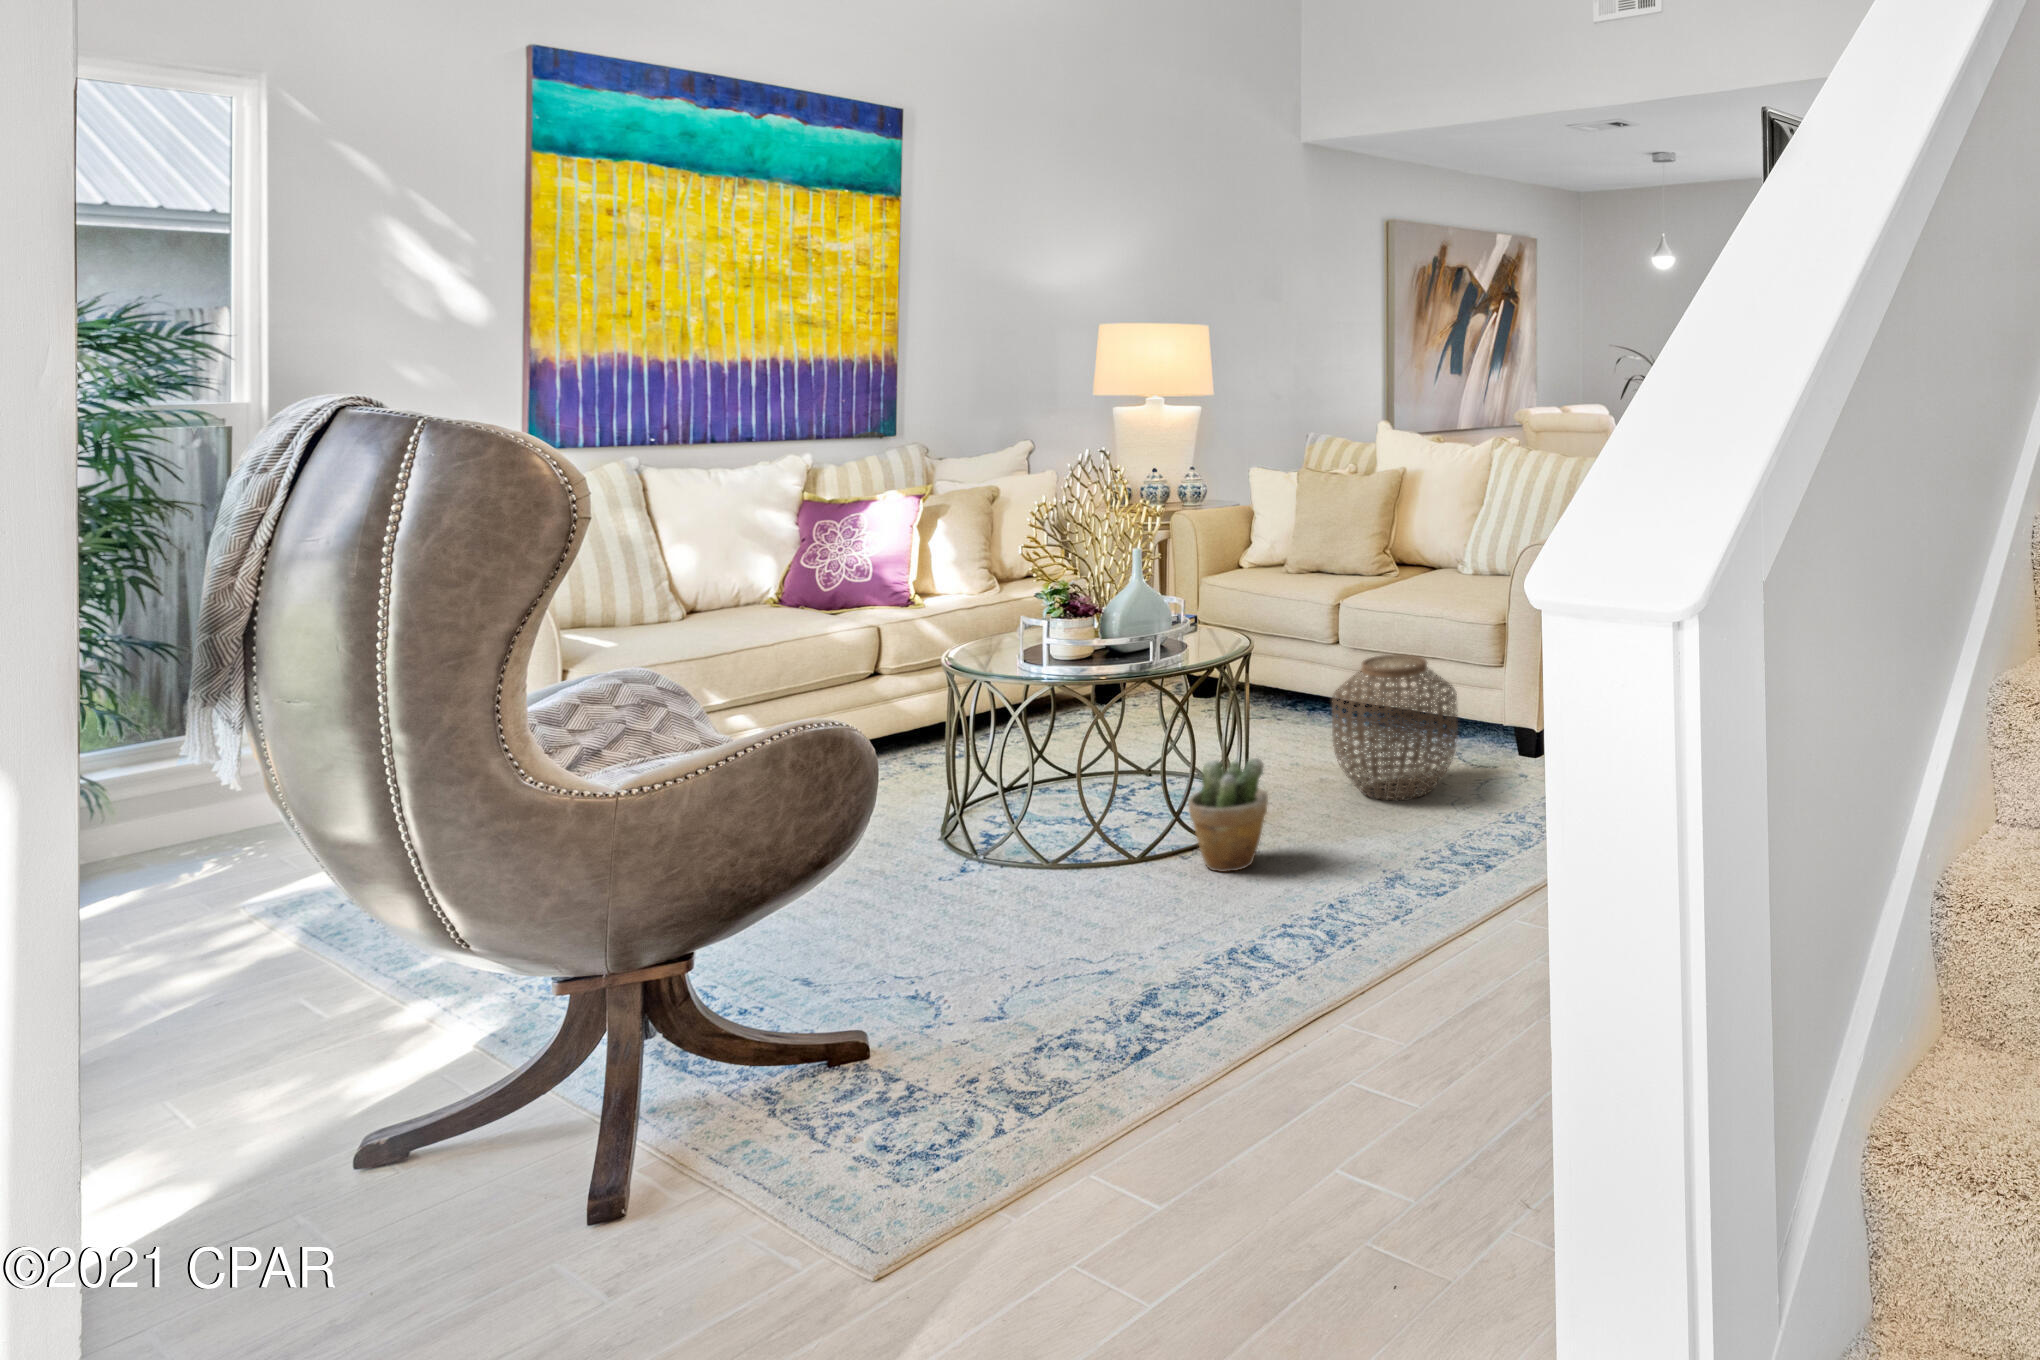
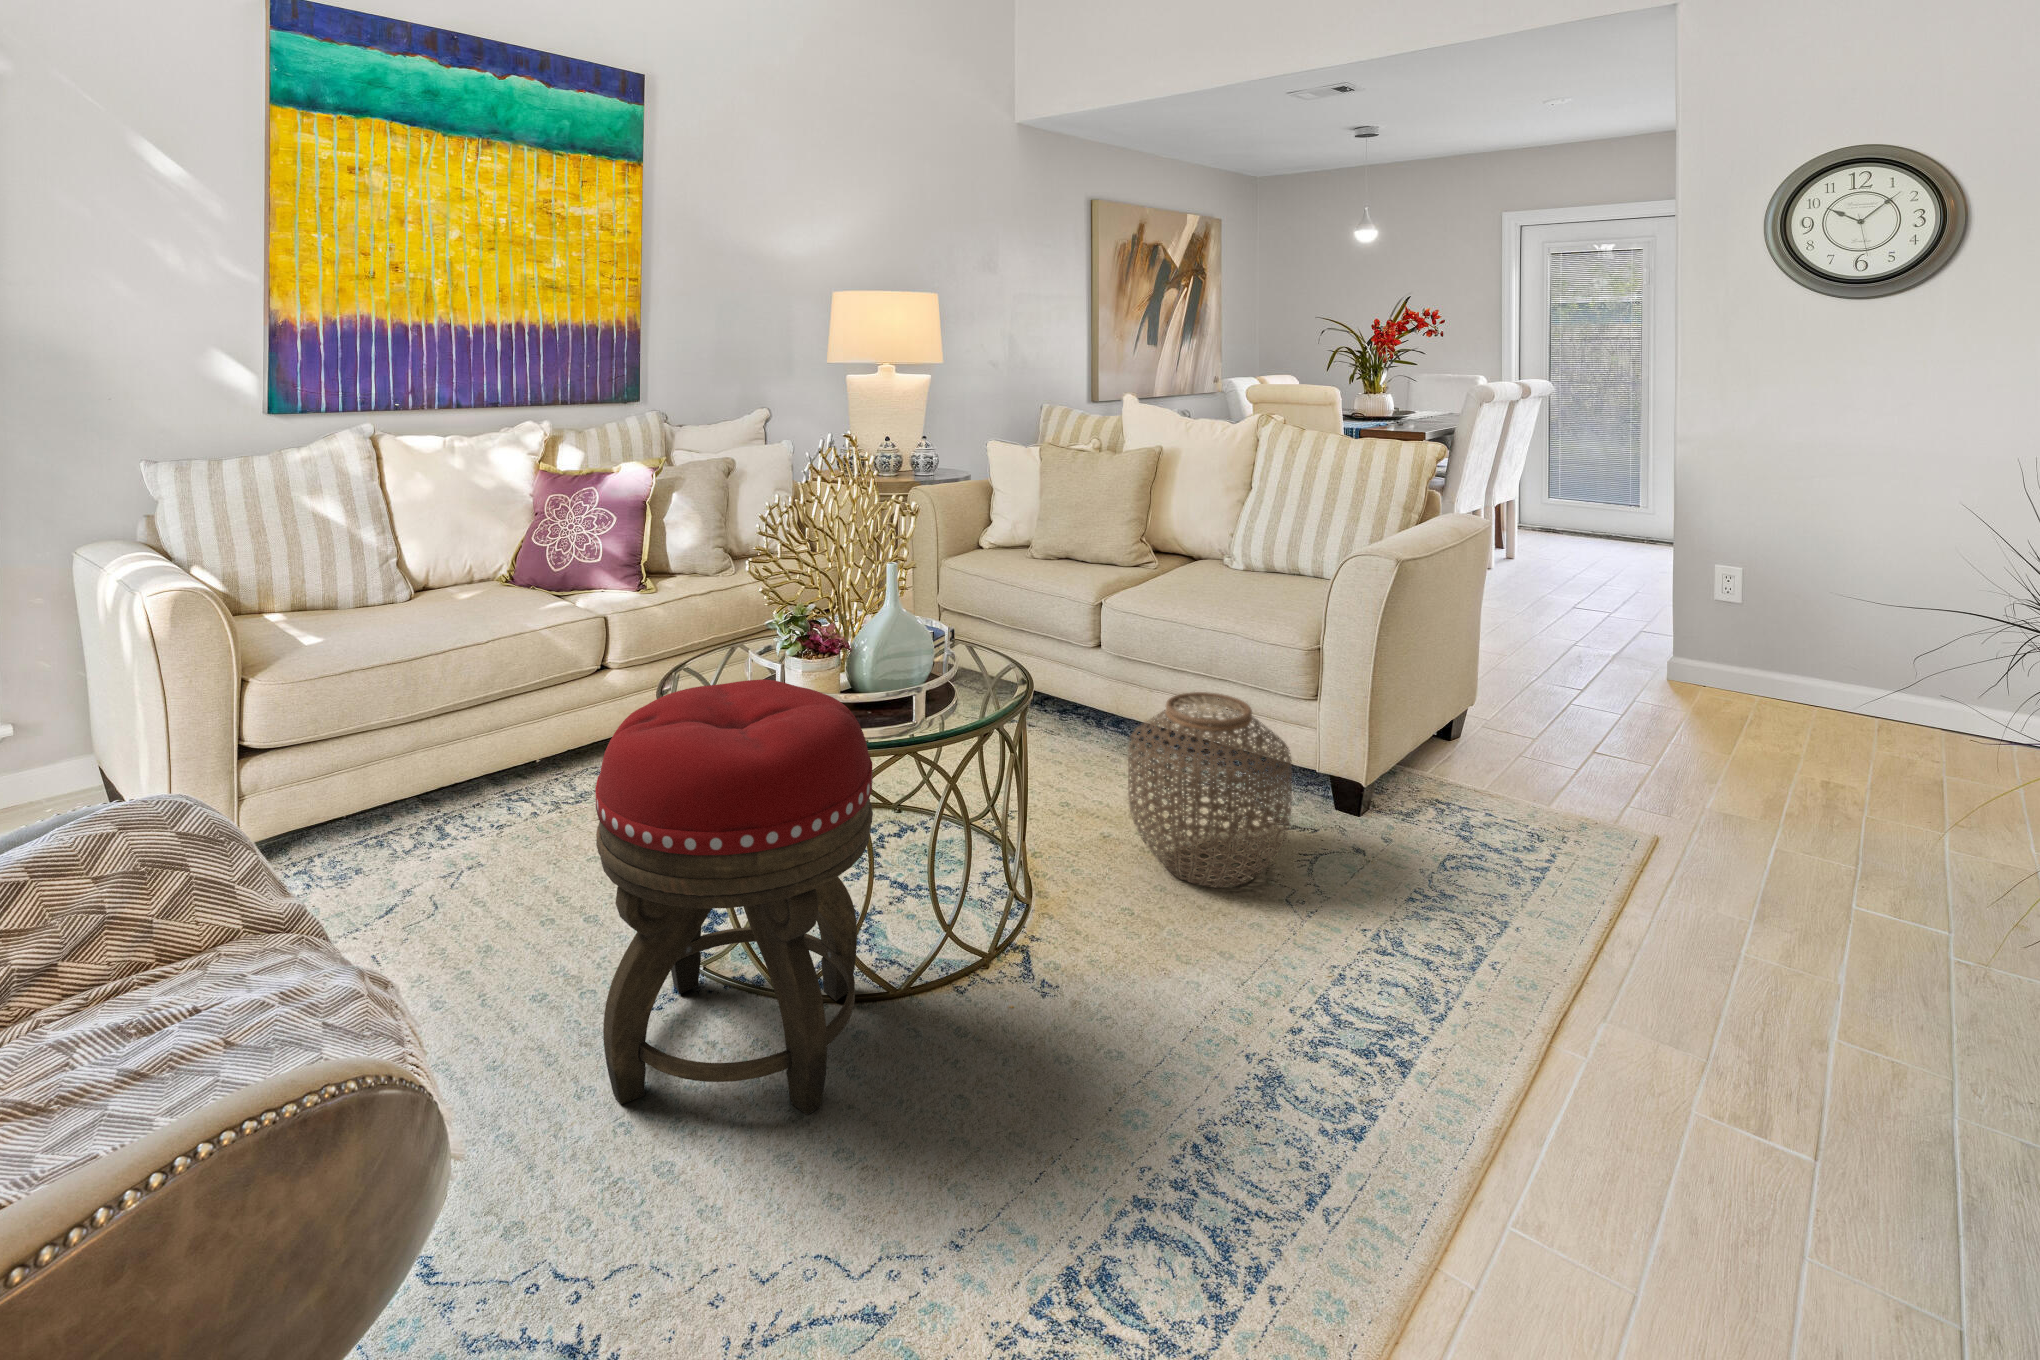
footstool: none [903,634,1111,922] -> present [595,679,873,1115]
potted plant: present [1188,758,1268,872] -> none [971,865,1080,1027]

